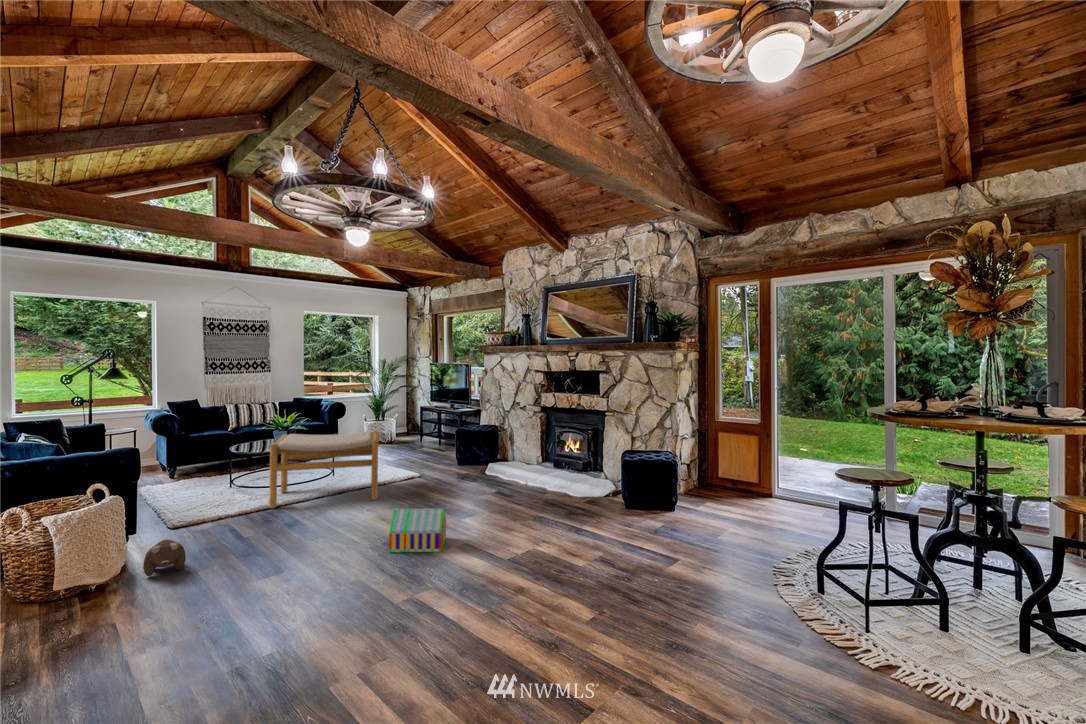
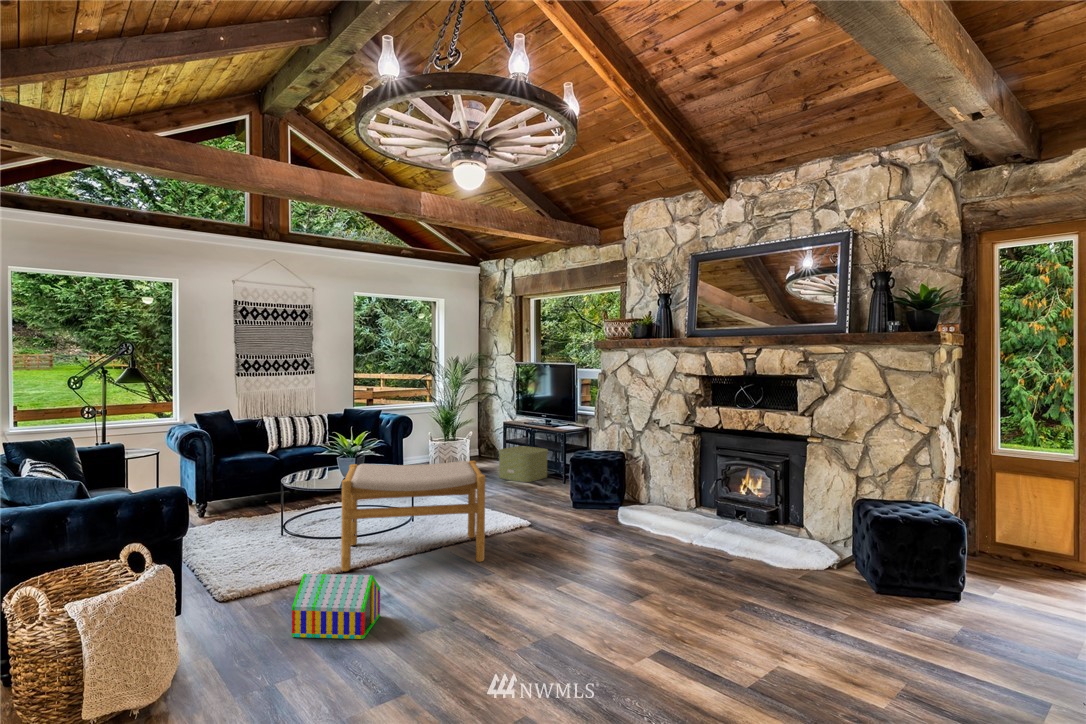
storage box: none [413,425,451,450] -> present [499,446,548,482]
toy house: present [389,509,446,552] -> present [292,574,380,639]
plush toy: present [143,540,186,576] -> none [199,632,254,689]

